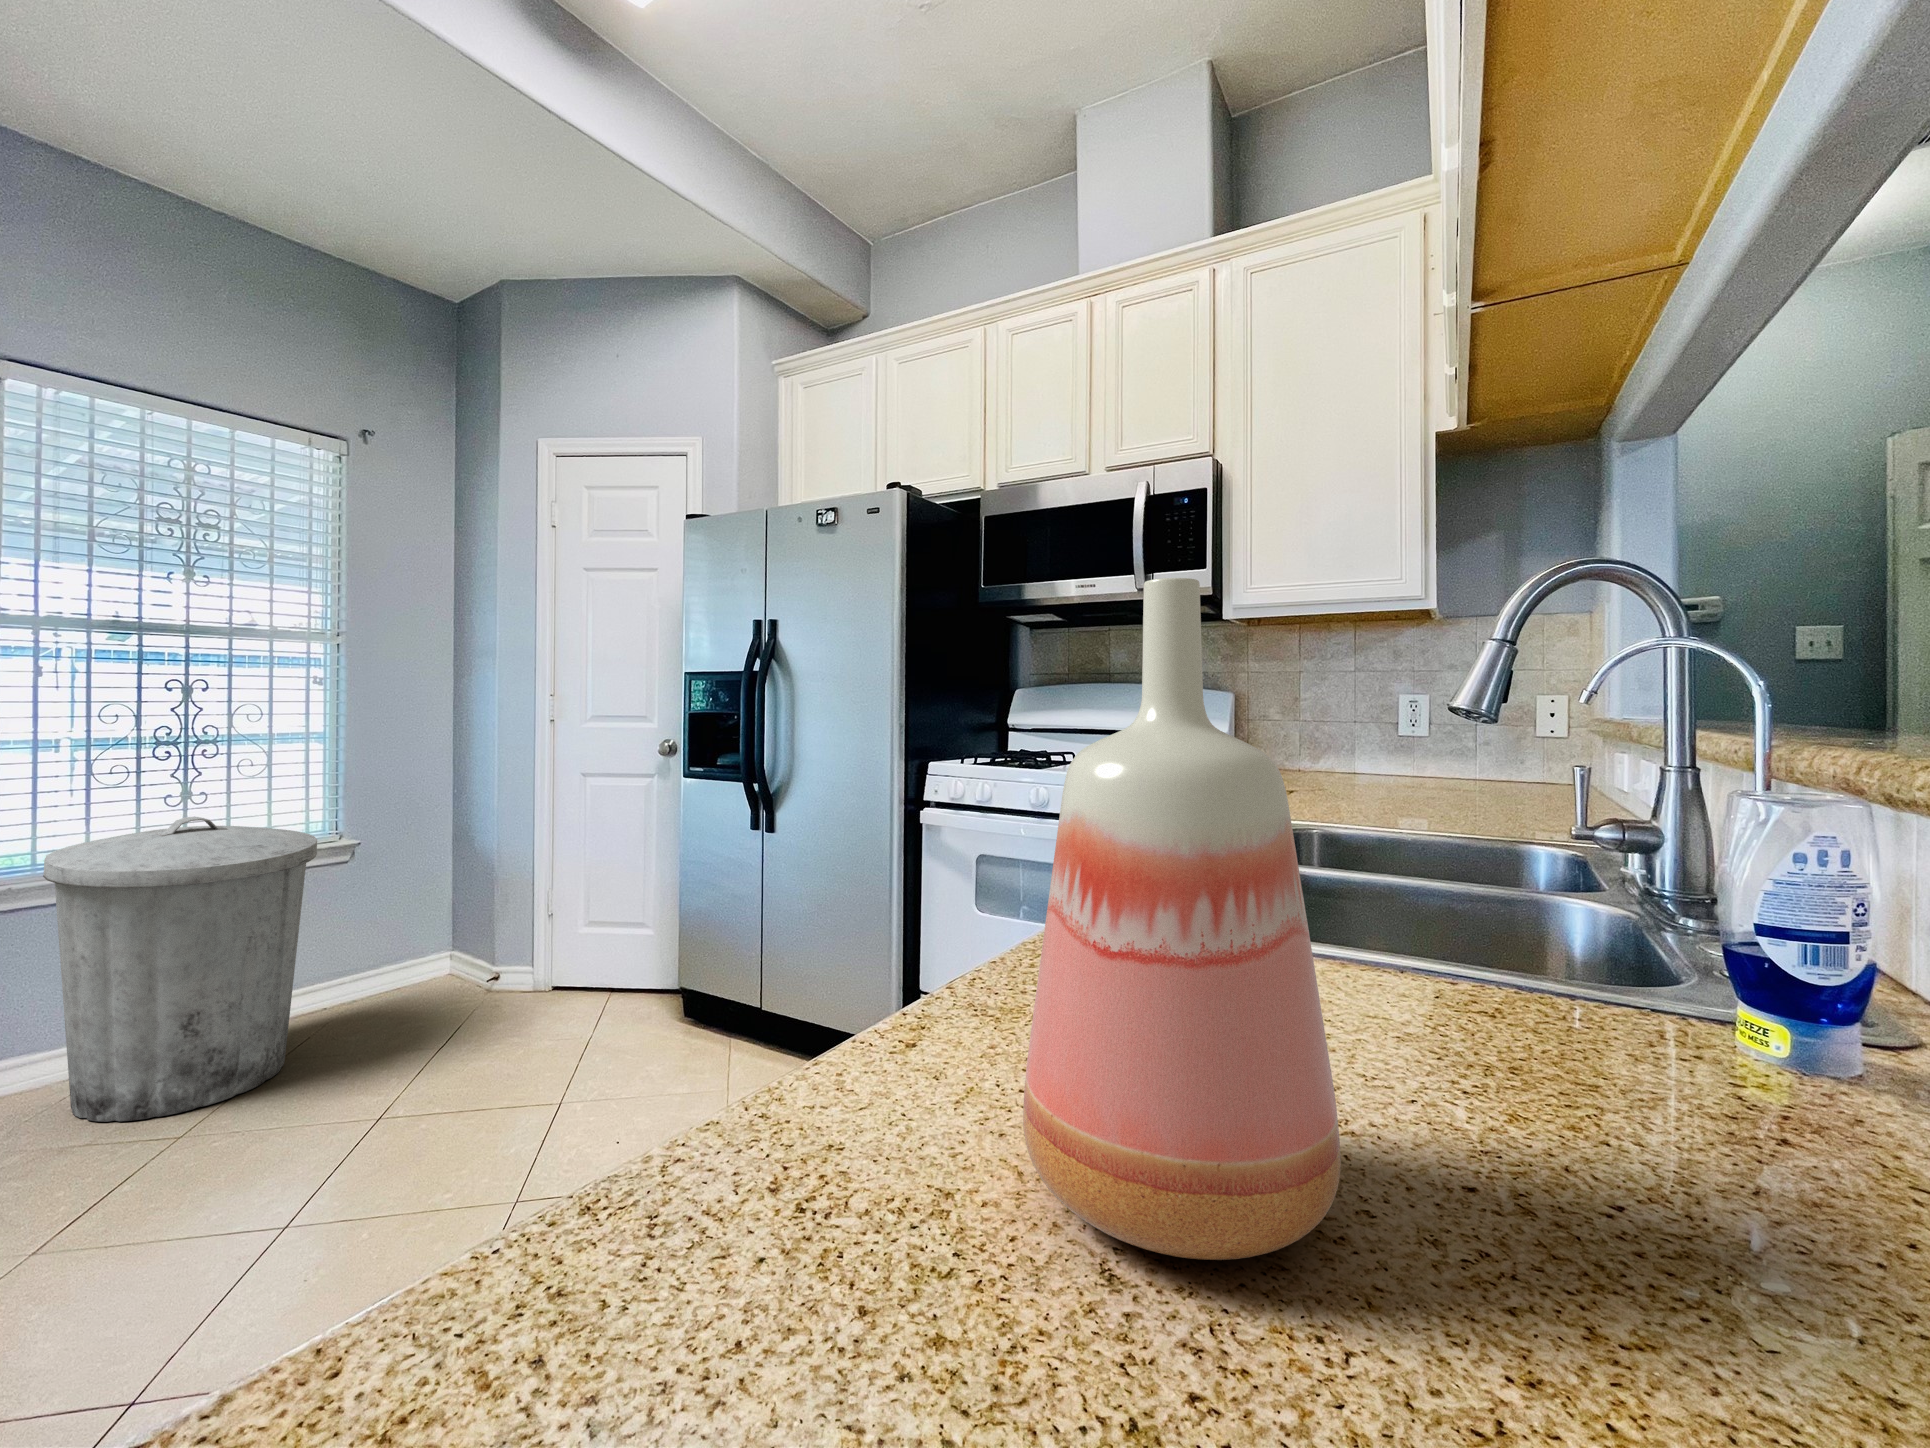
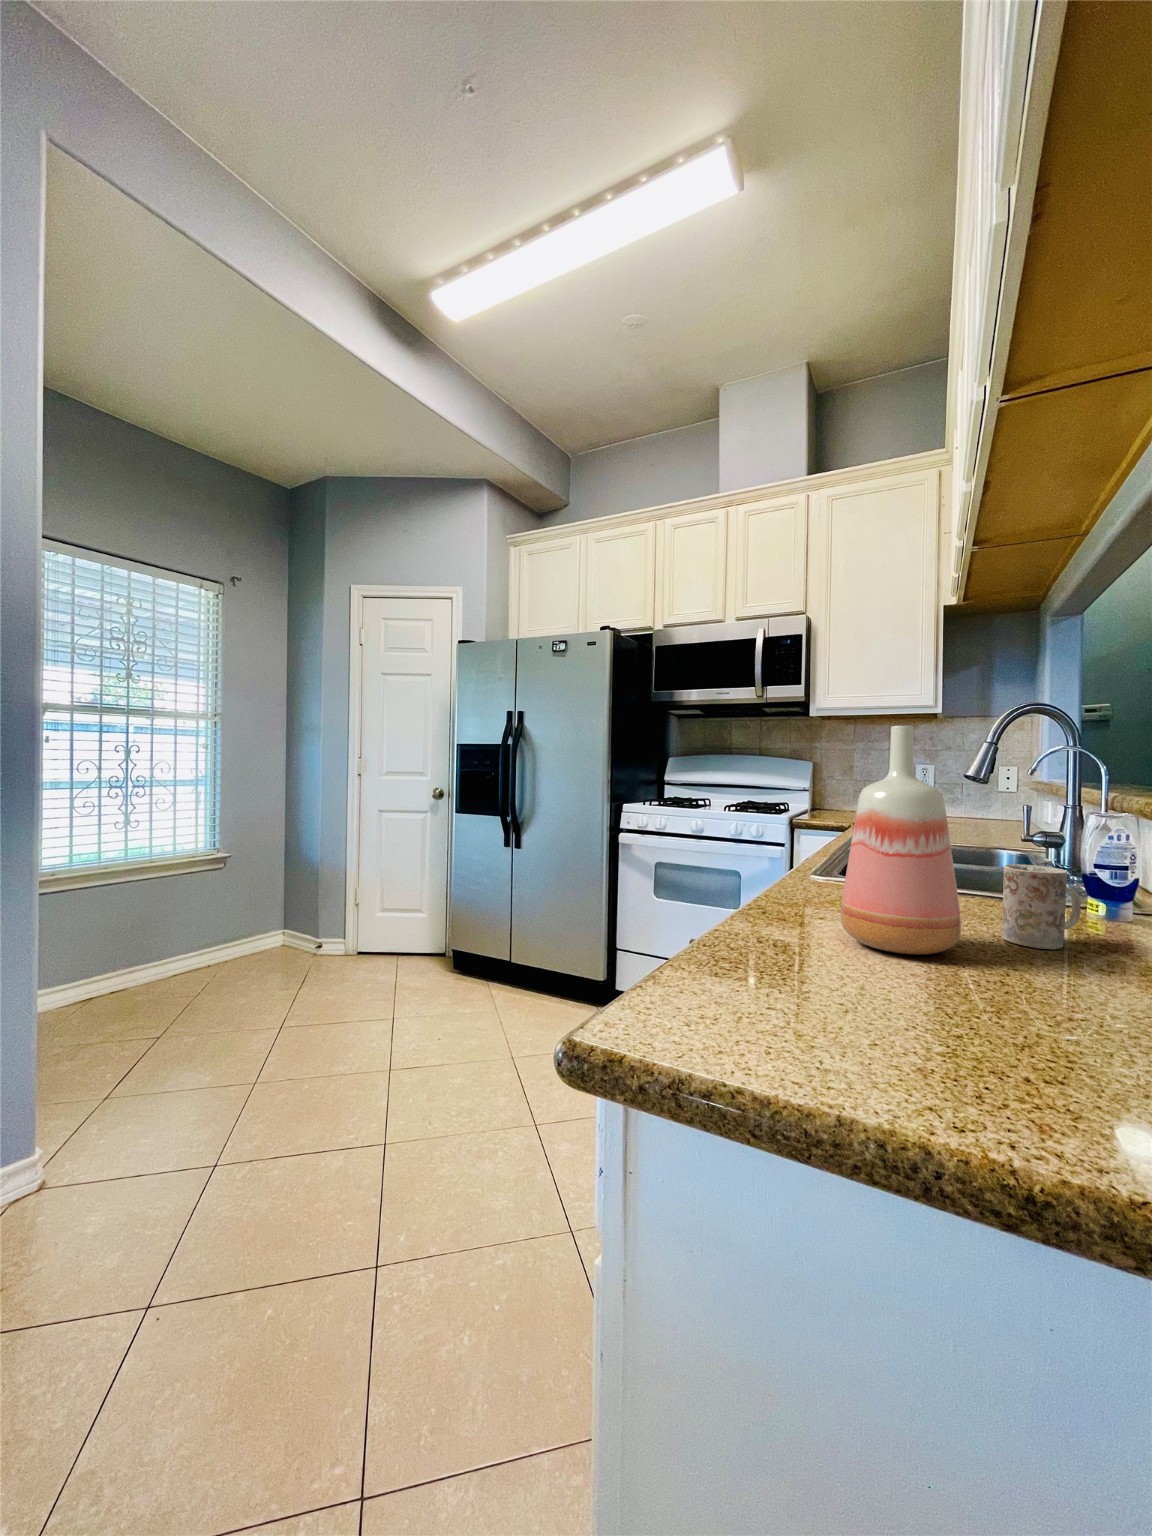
trash can: present [43,817,317,1122] -> none [62,835,224,1026]
mug: none [1484,946,1704,1210] -> present [1002,864,1081,949]

